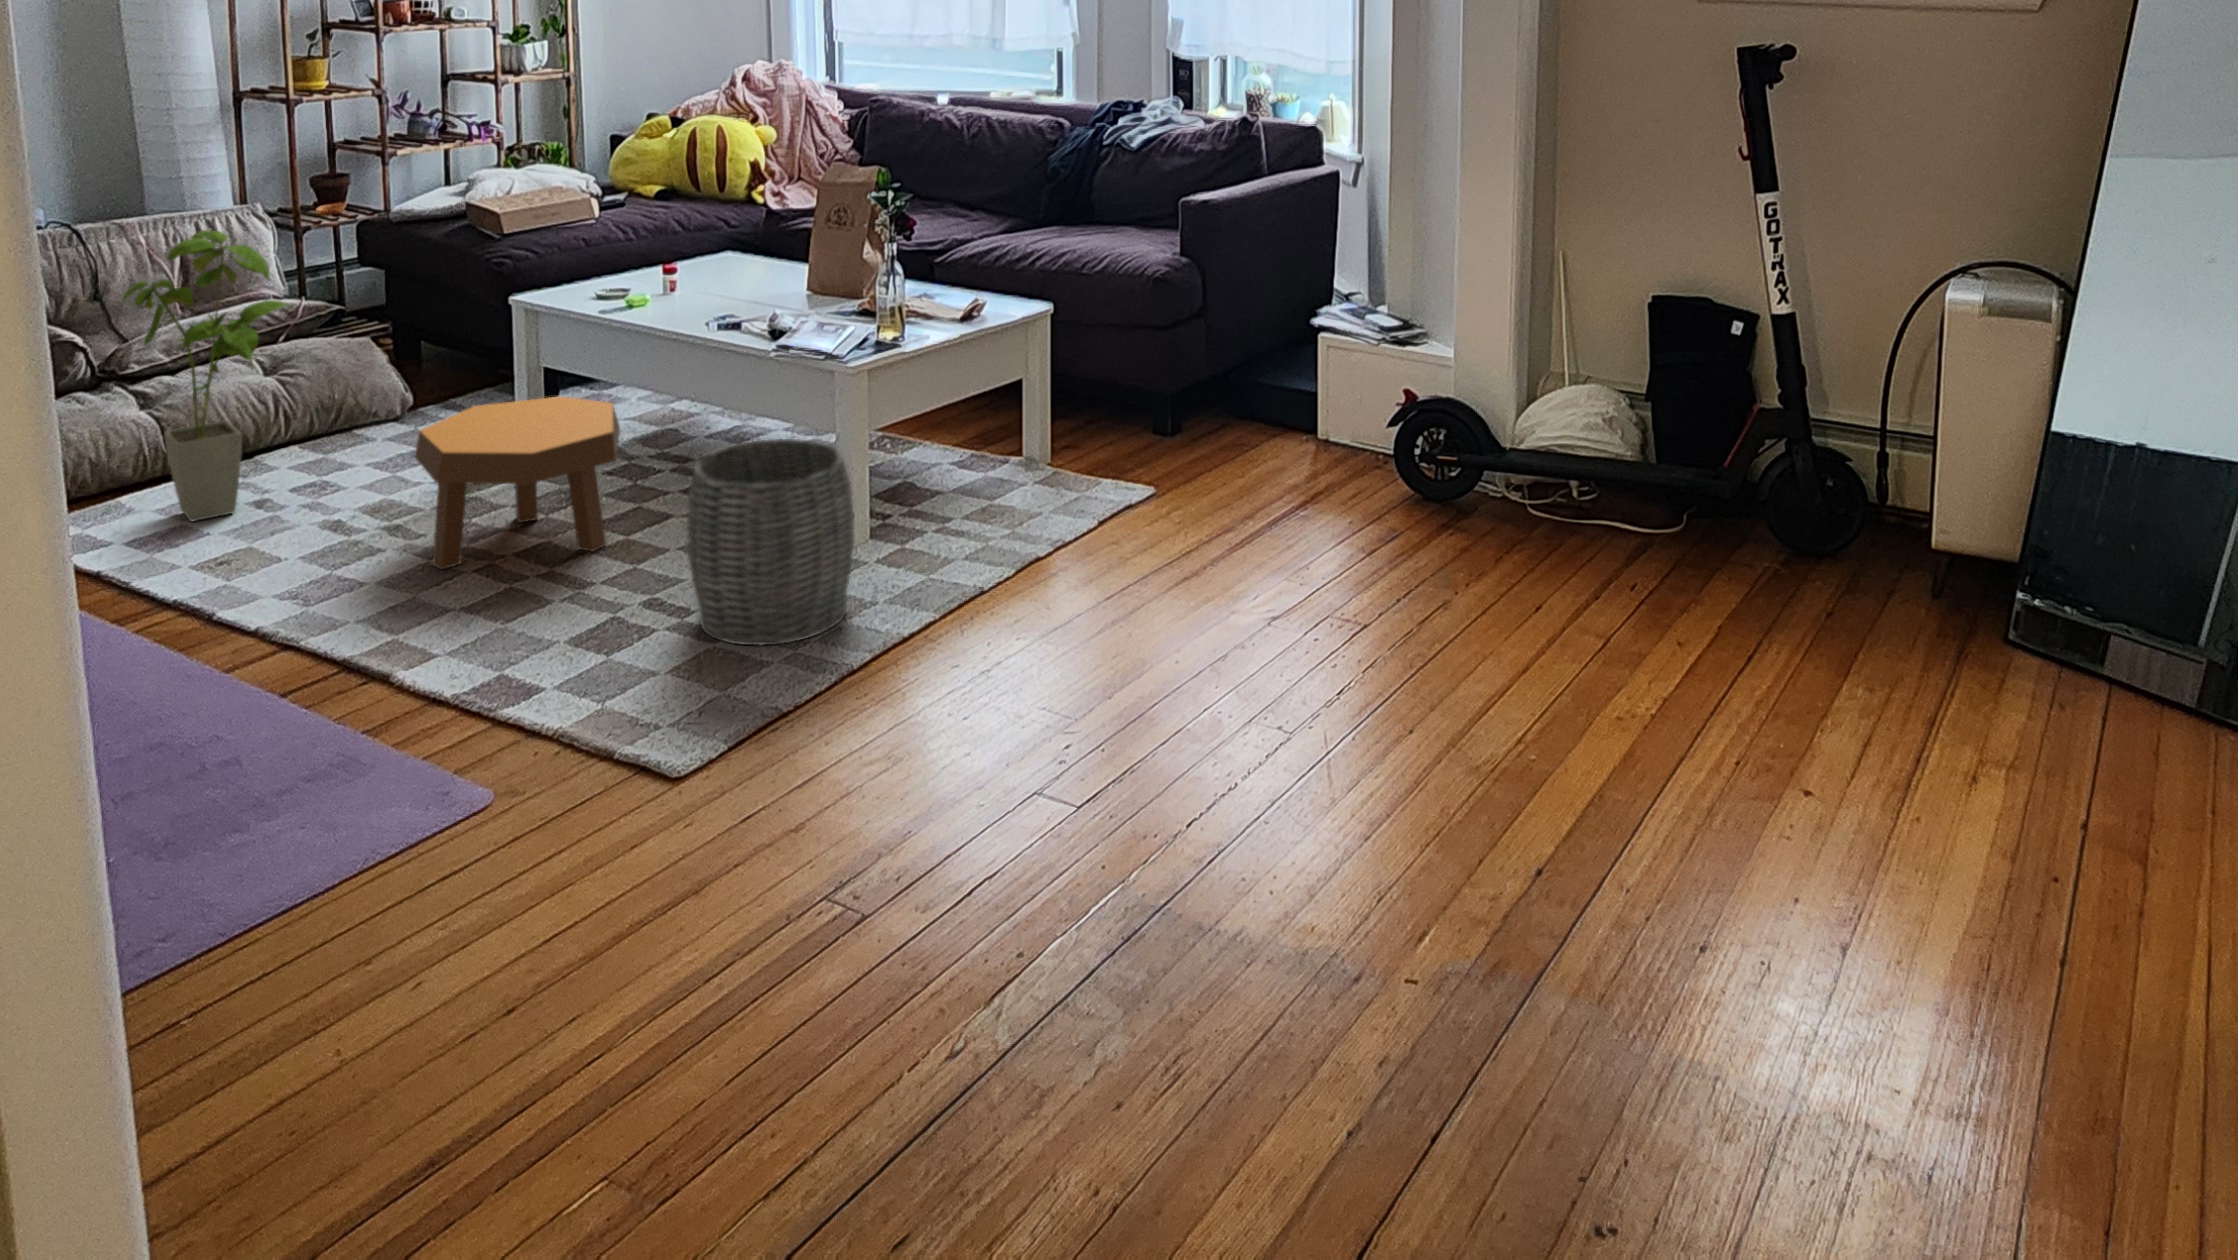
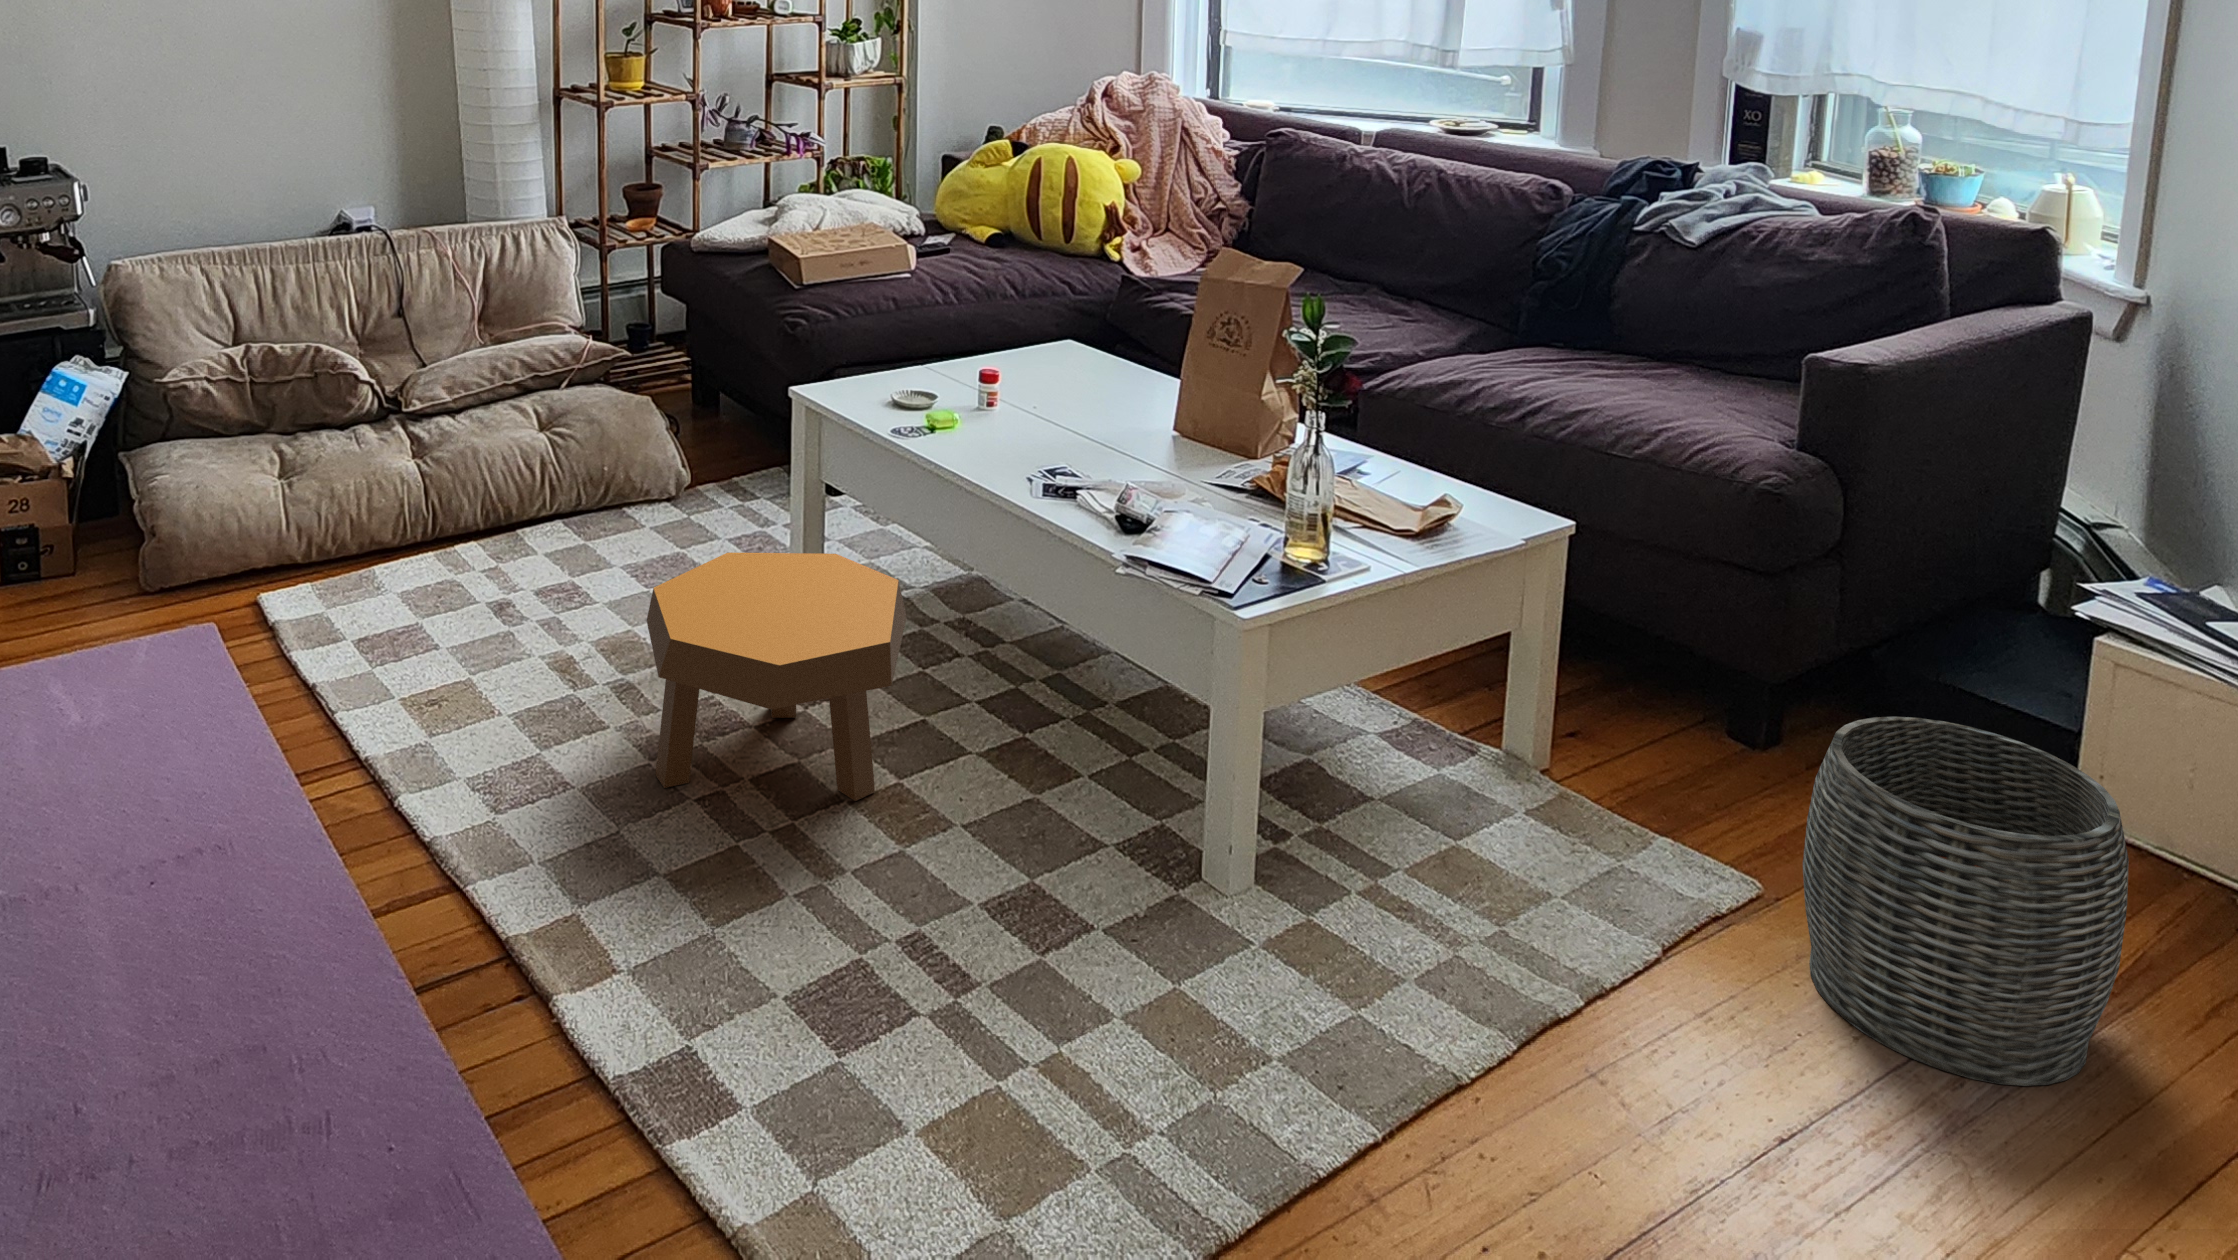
house plant: present [121,230,292,521] -> none [363,288,548,629]
woven basket: present [687,439,854,645] -> present [1803,717,2129,1086]

